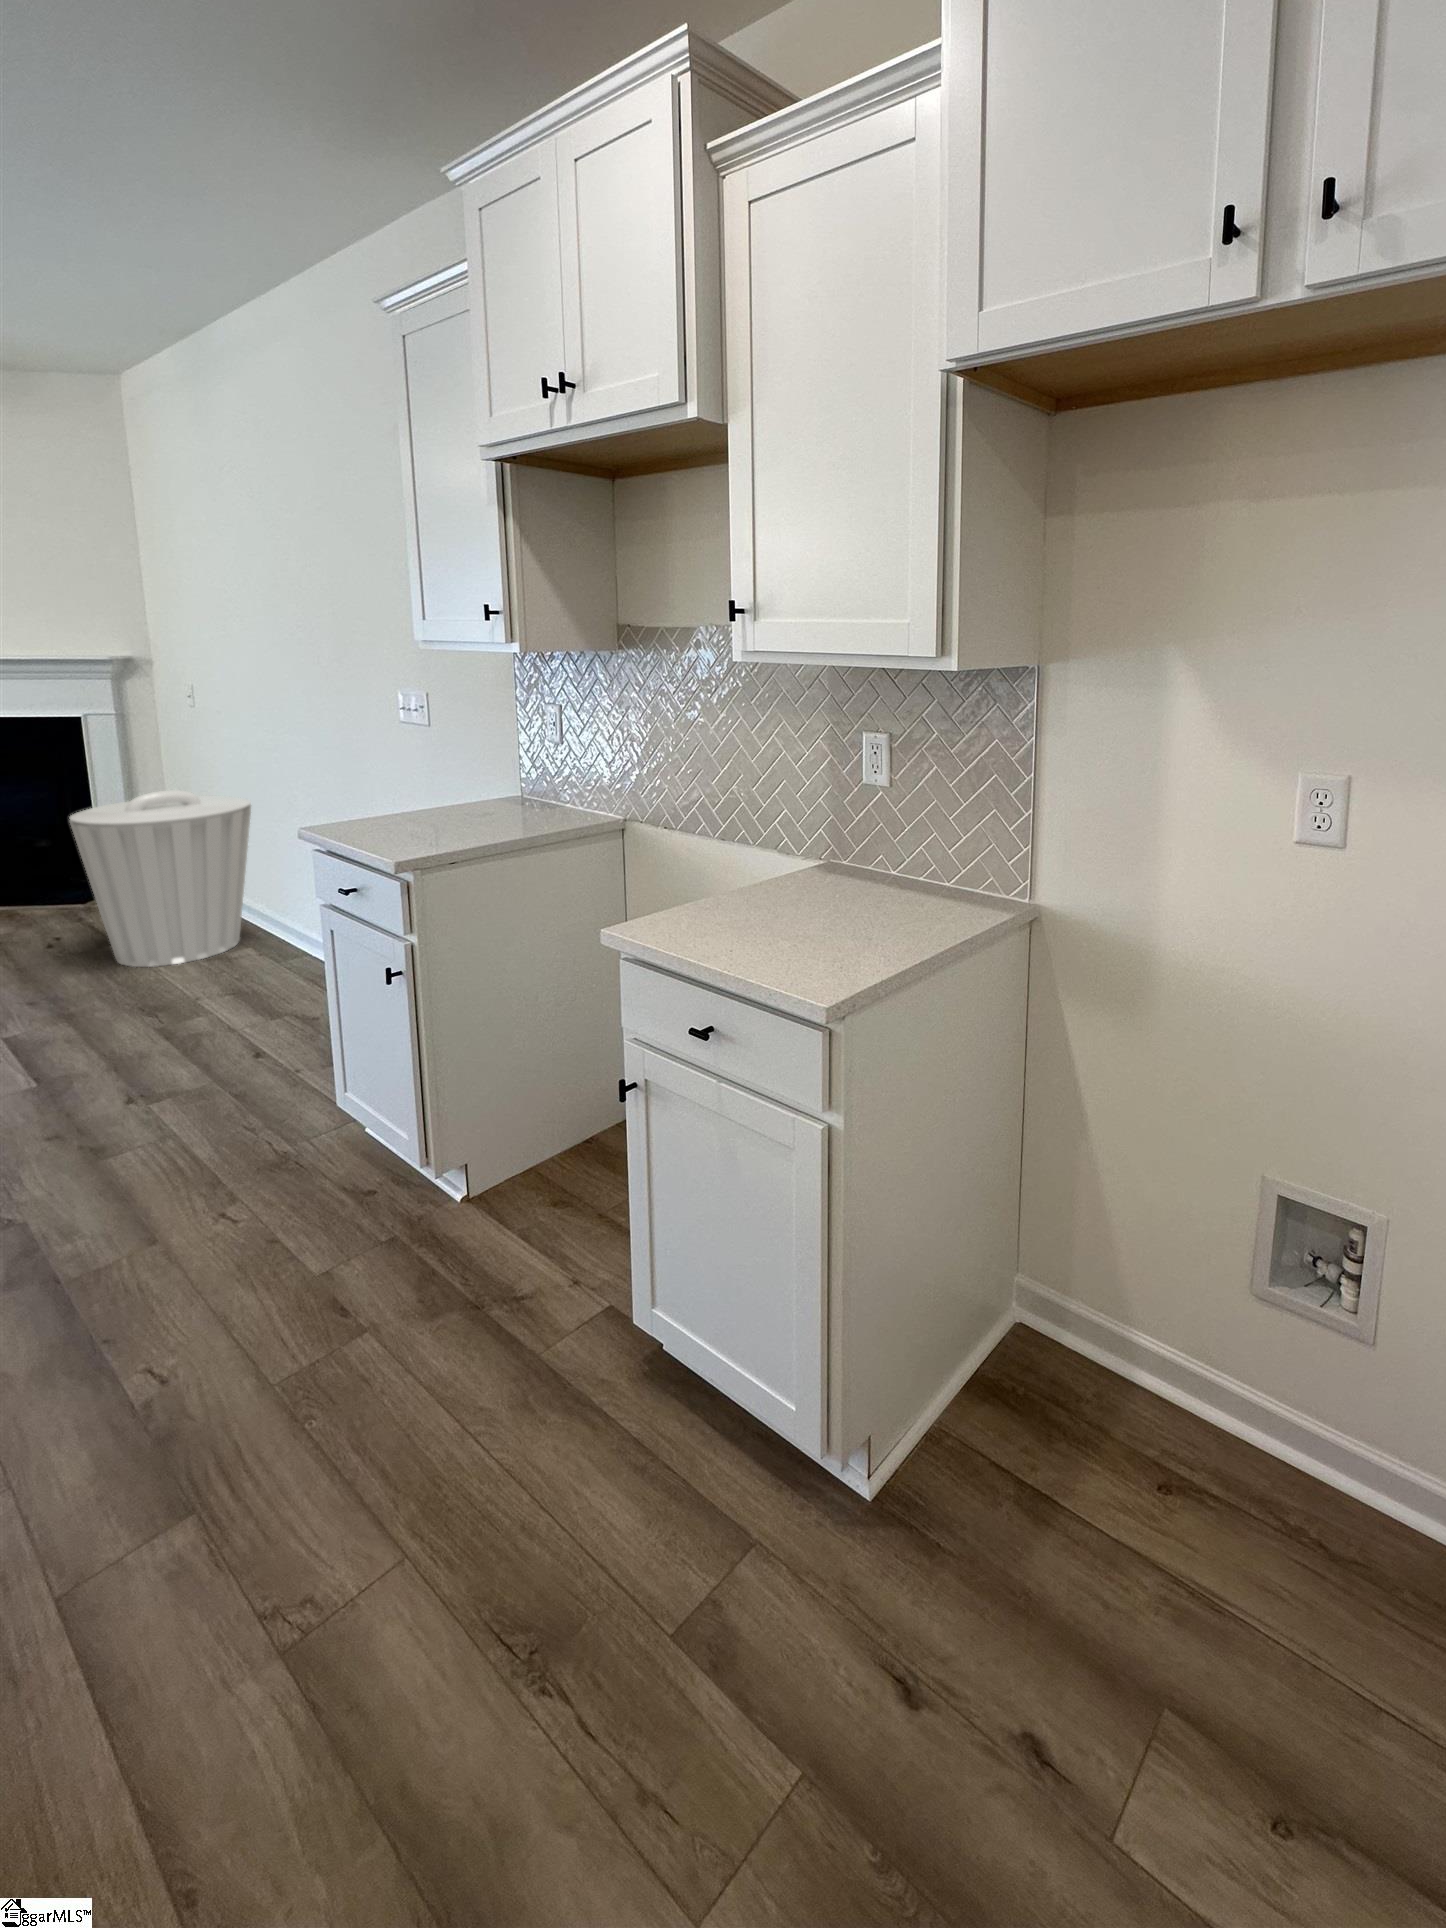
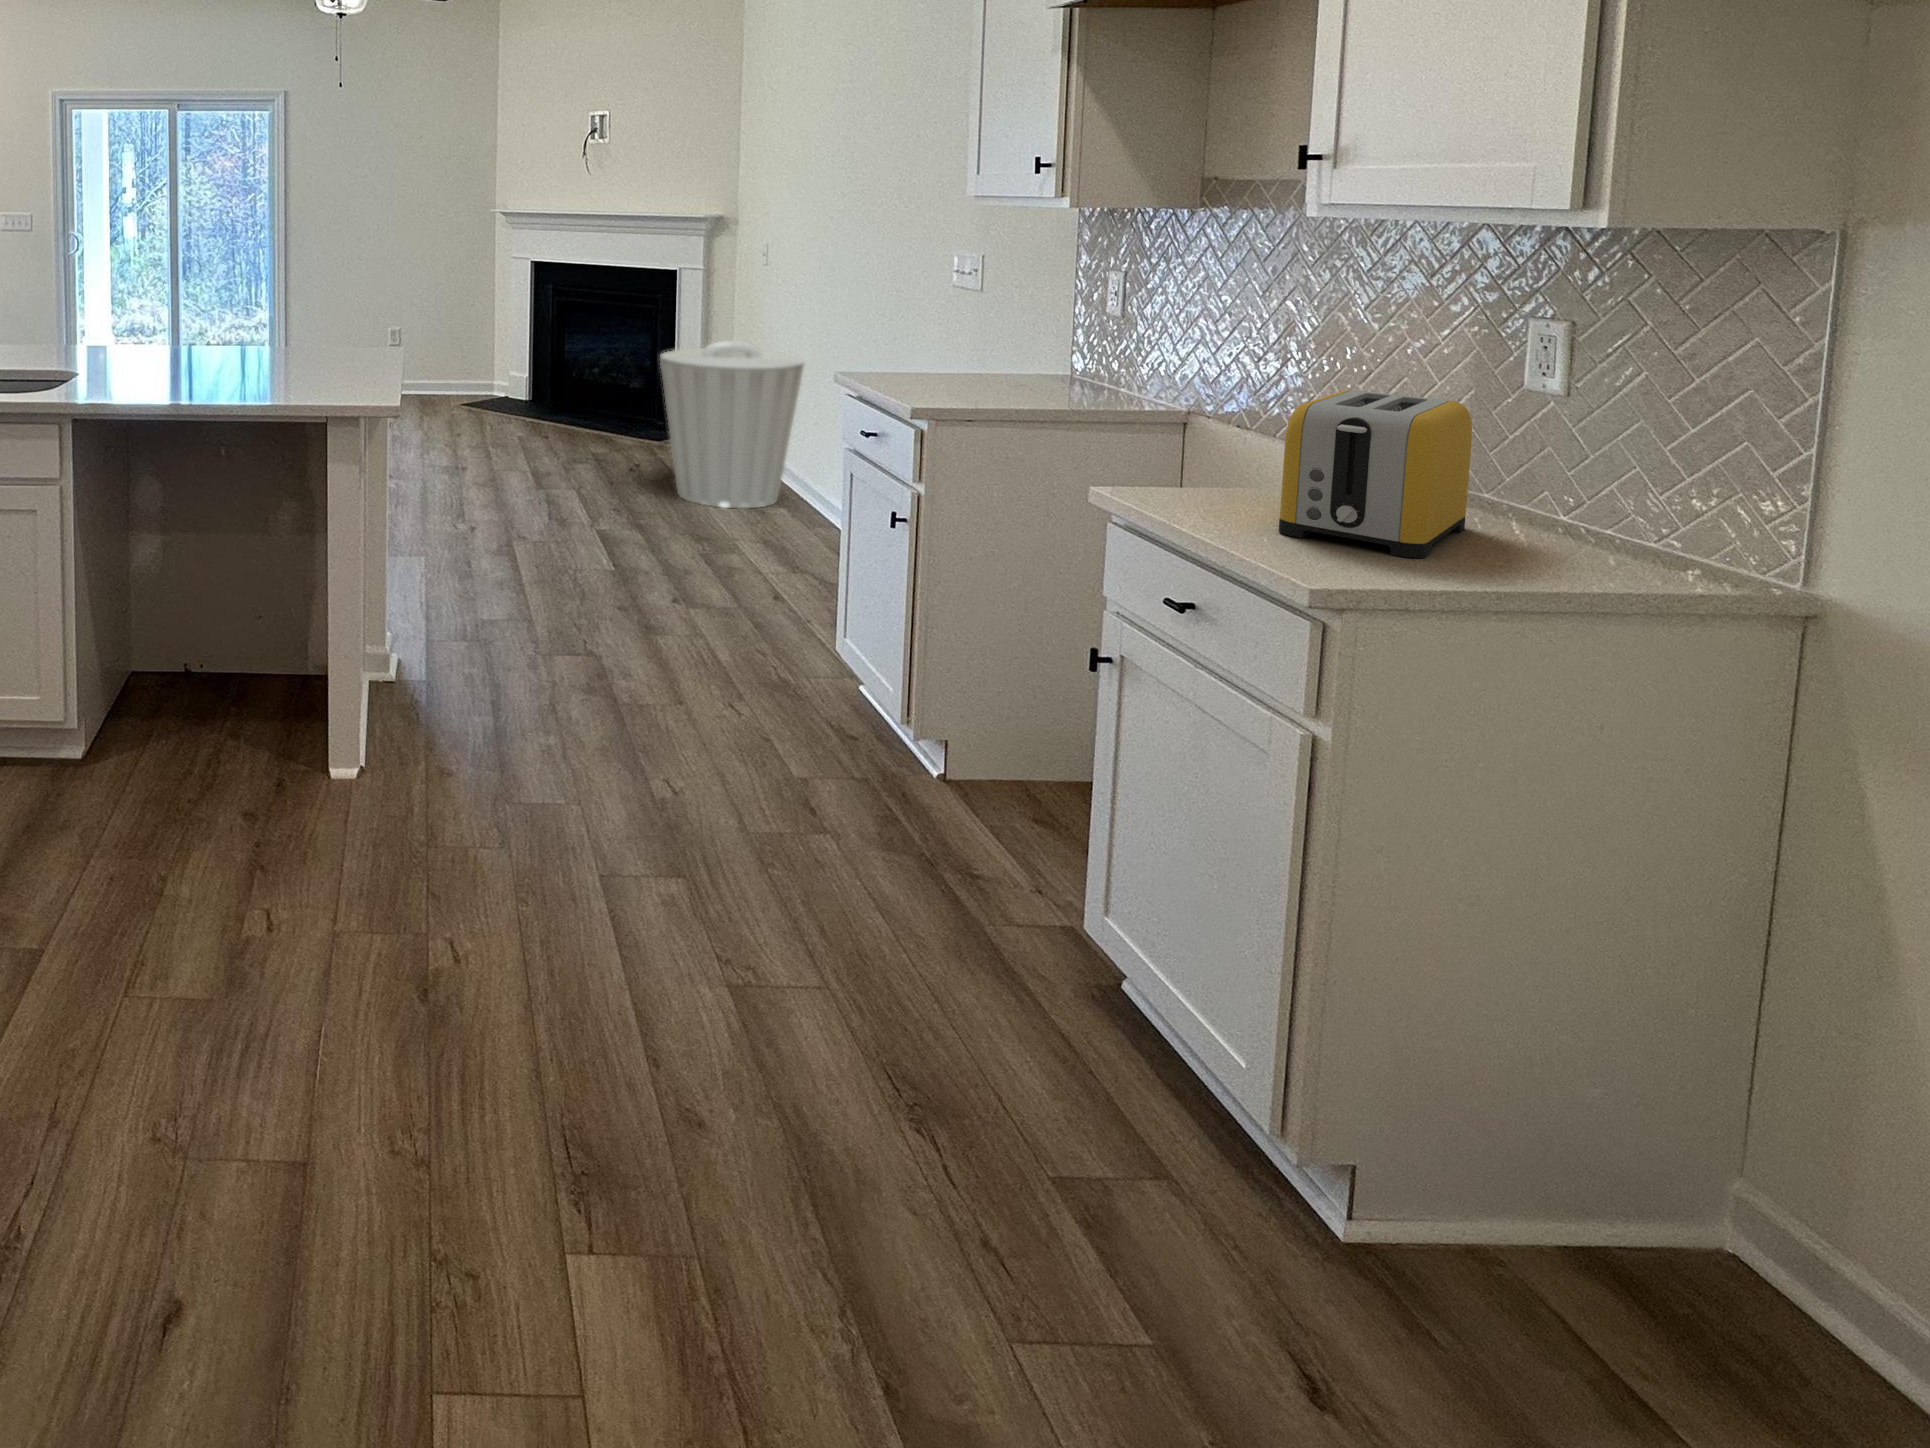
toaster: none [759,804,860,942] -> present [1279,390,1472,558]

